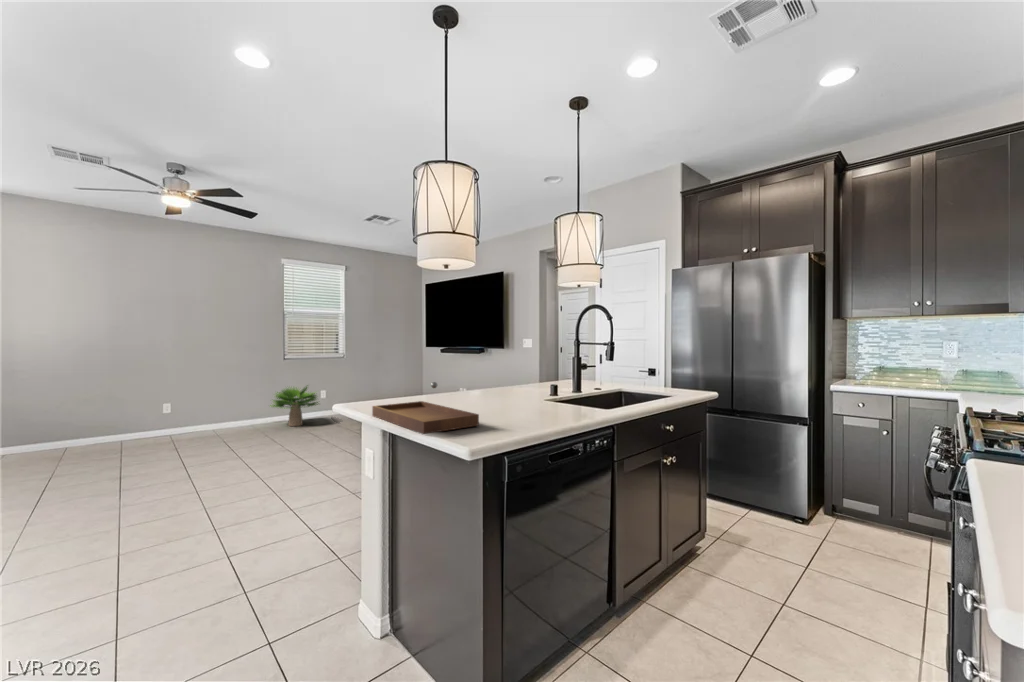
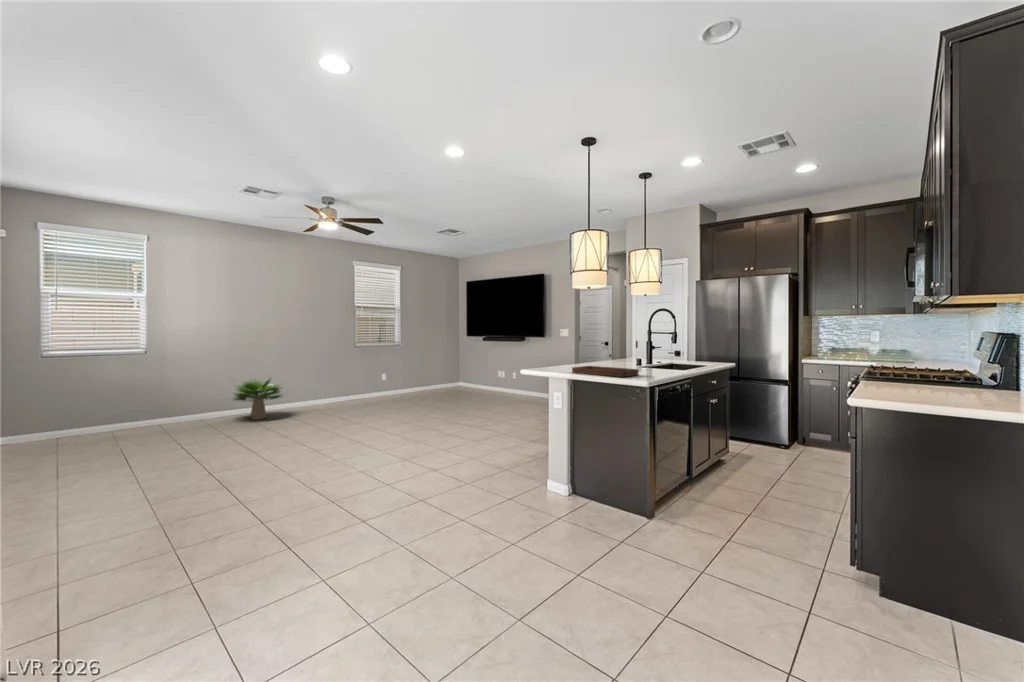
potted plant: present [270,386,318,426] -> present [233,379,282,420]

